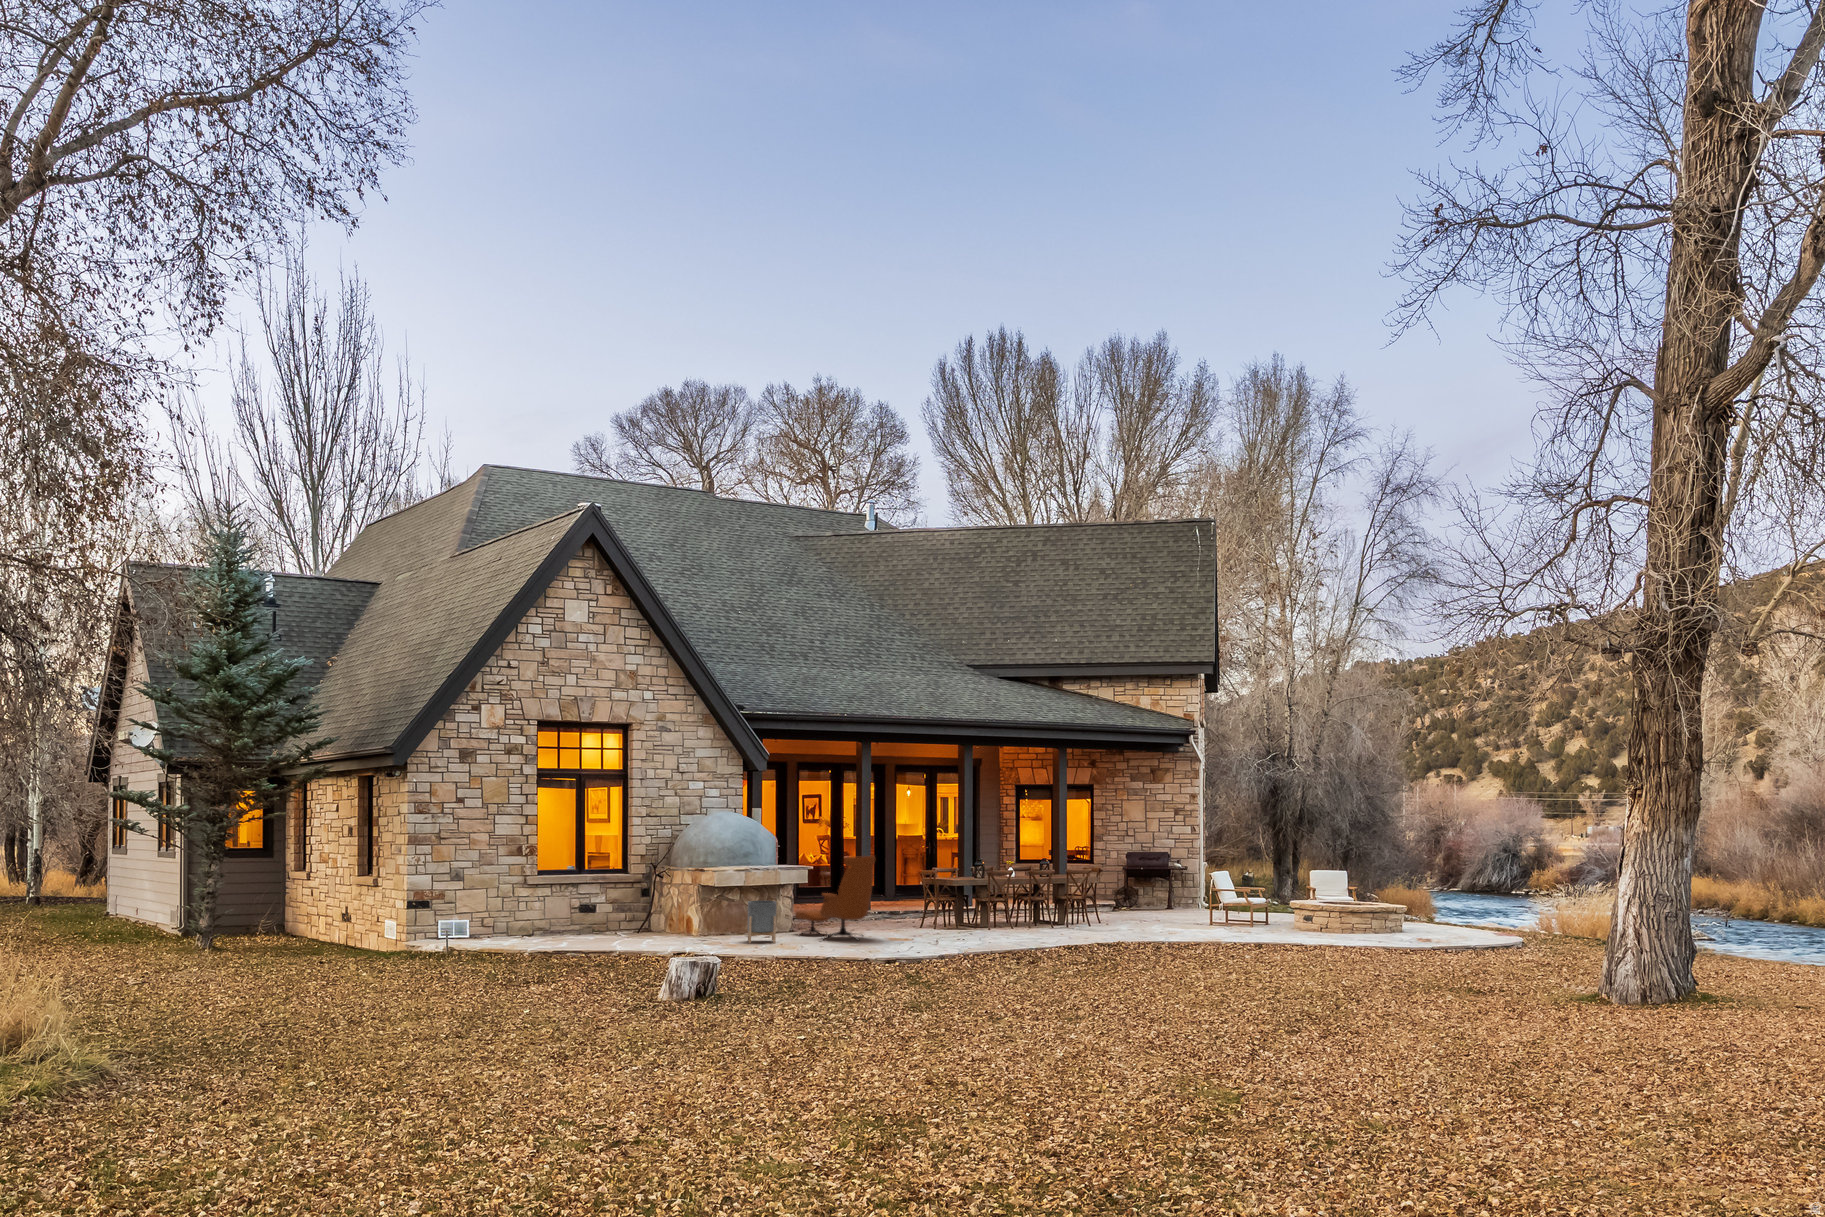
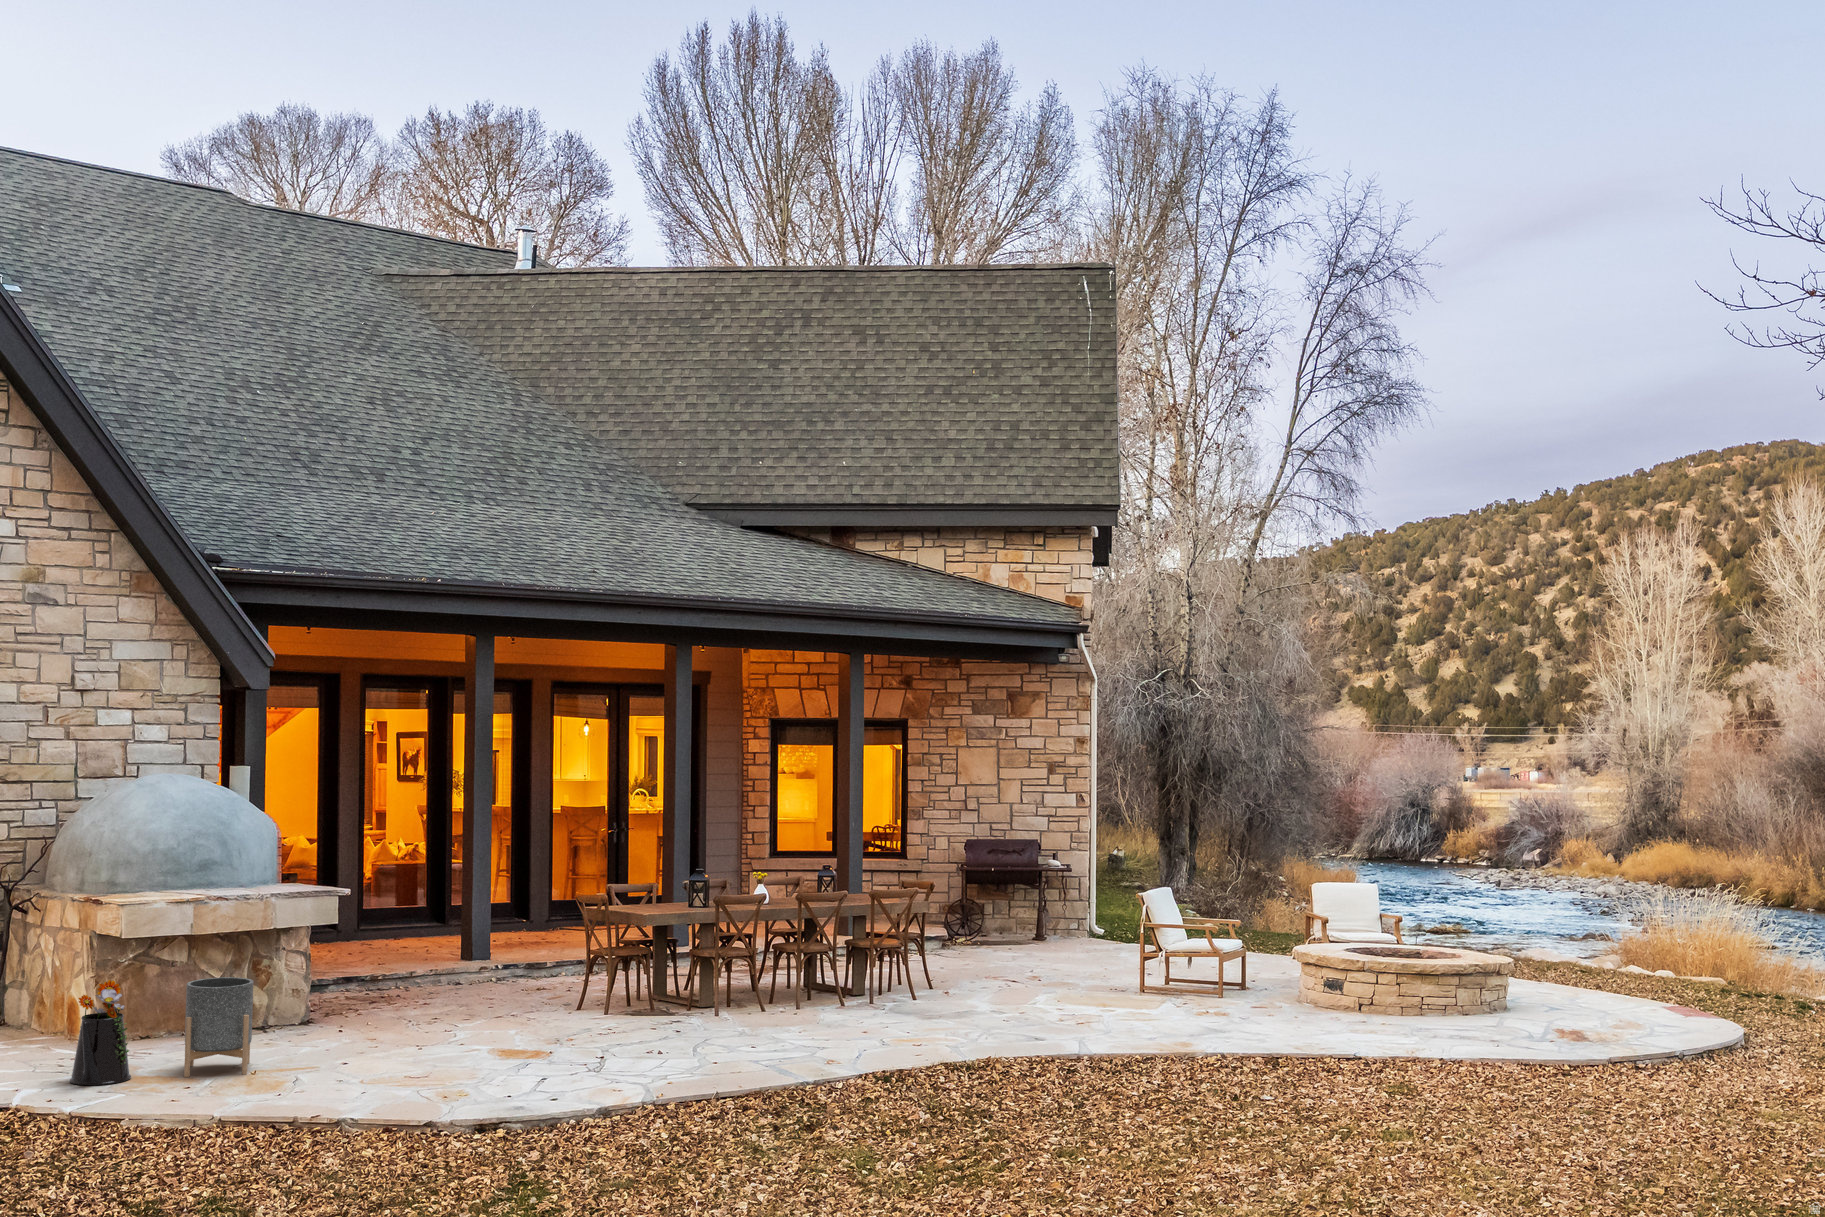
lounge chair: present [795,856,875,940] -> none [309,877,479,1061]
watering can: none [701,899,726,945] -> present [69,980,131,1085]

